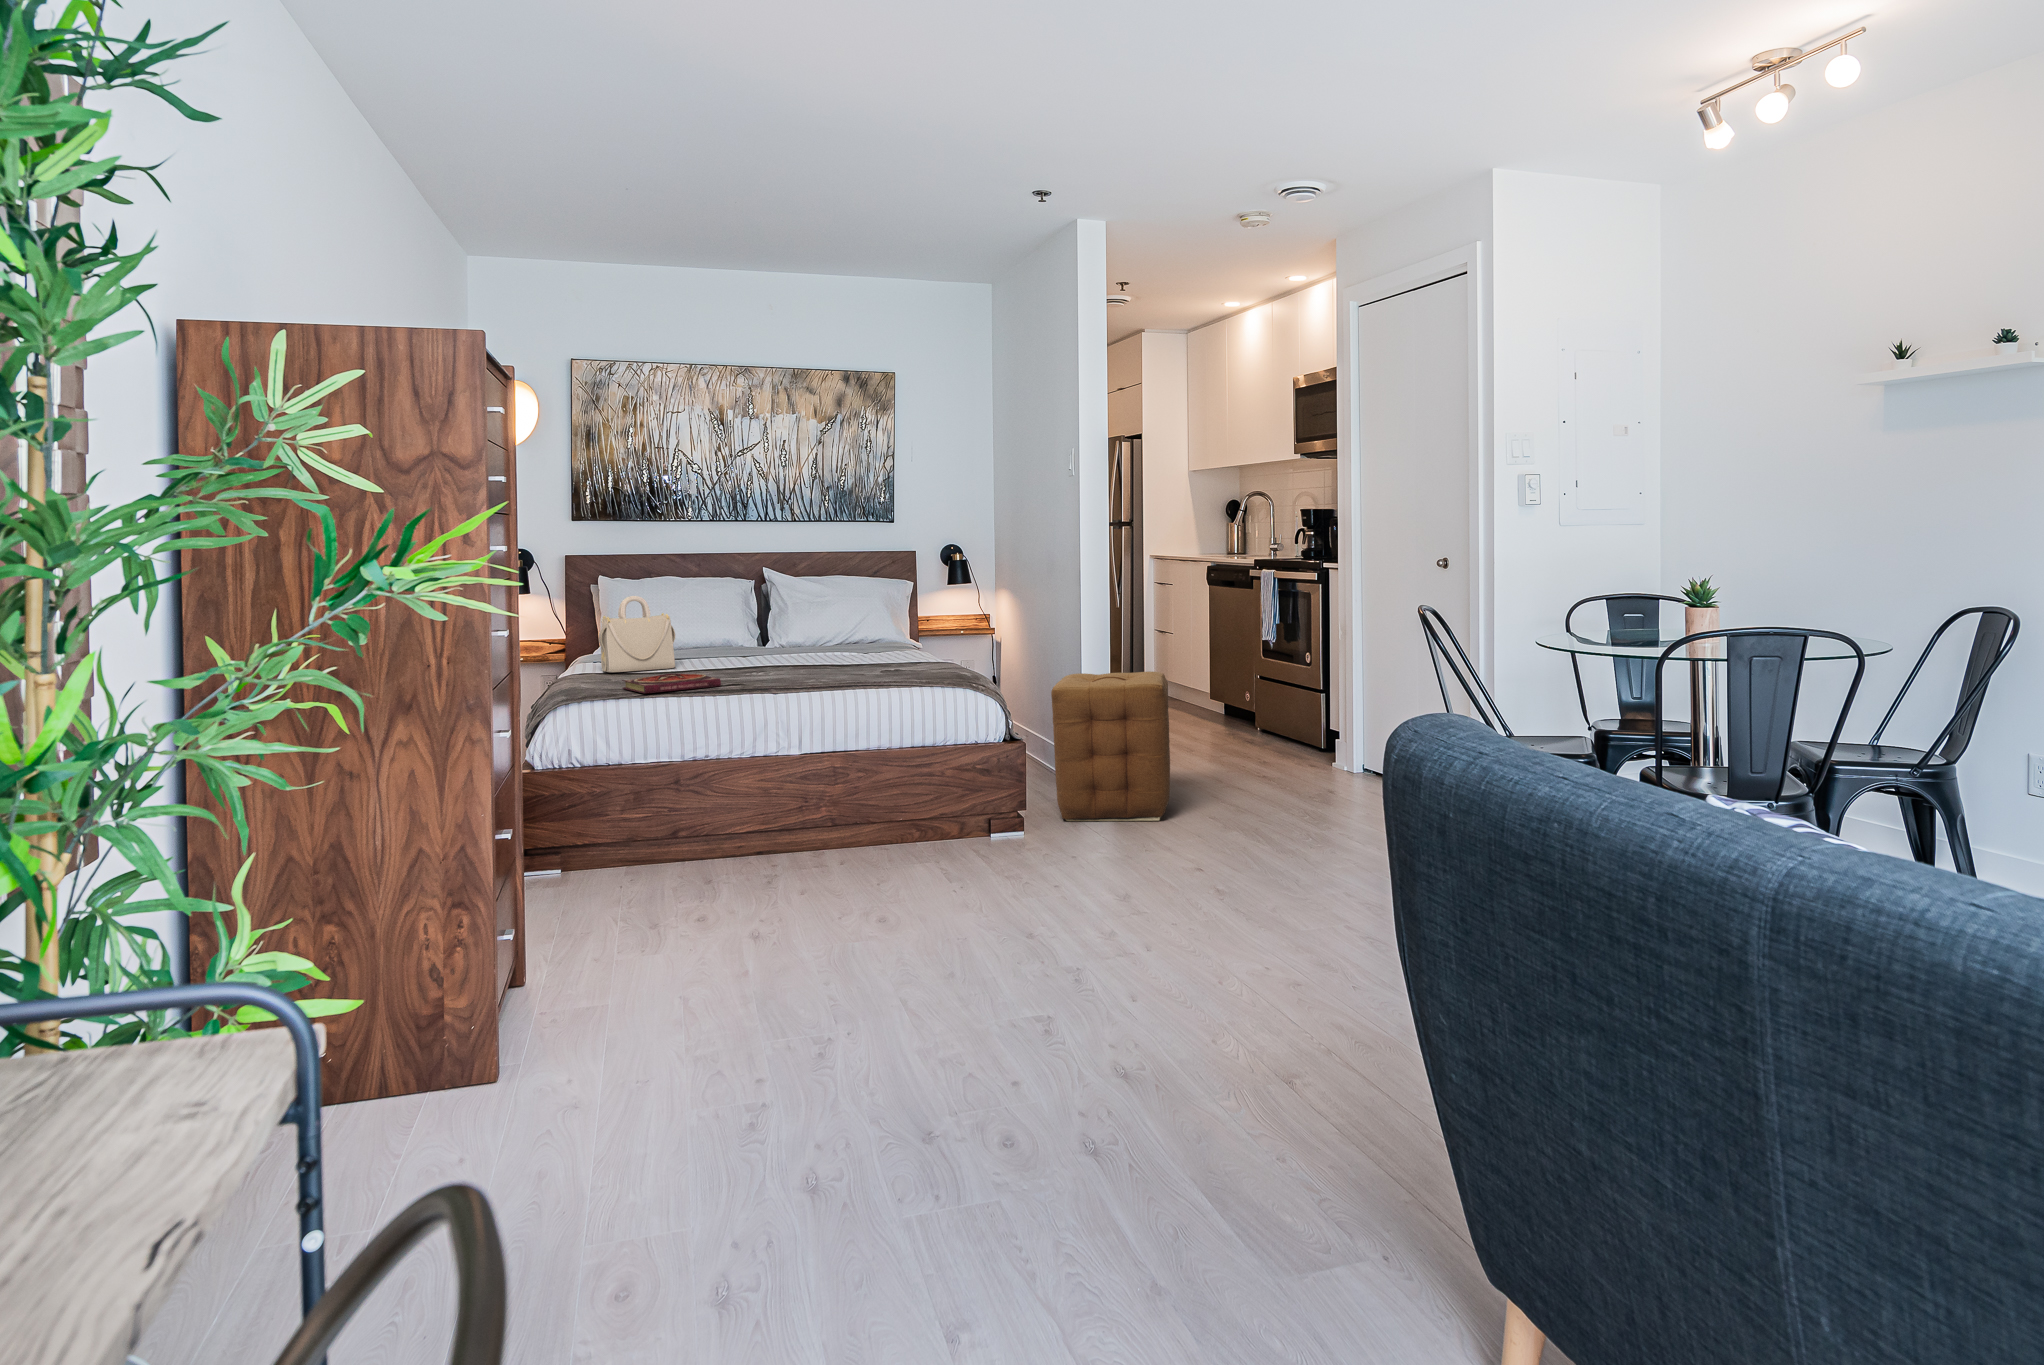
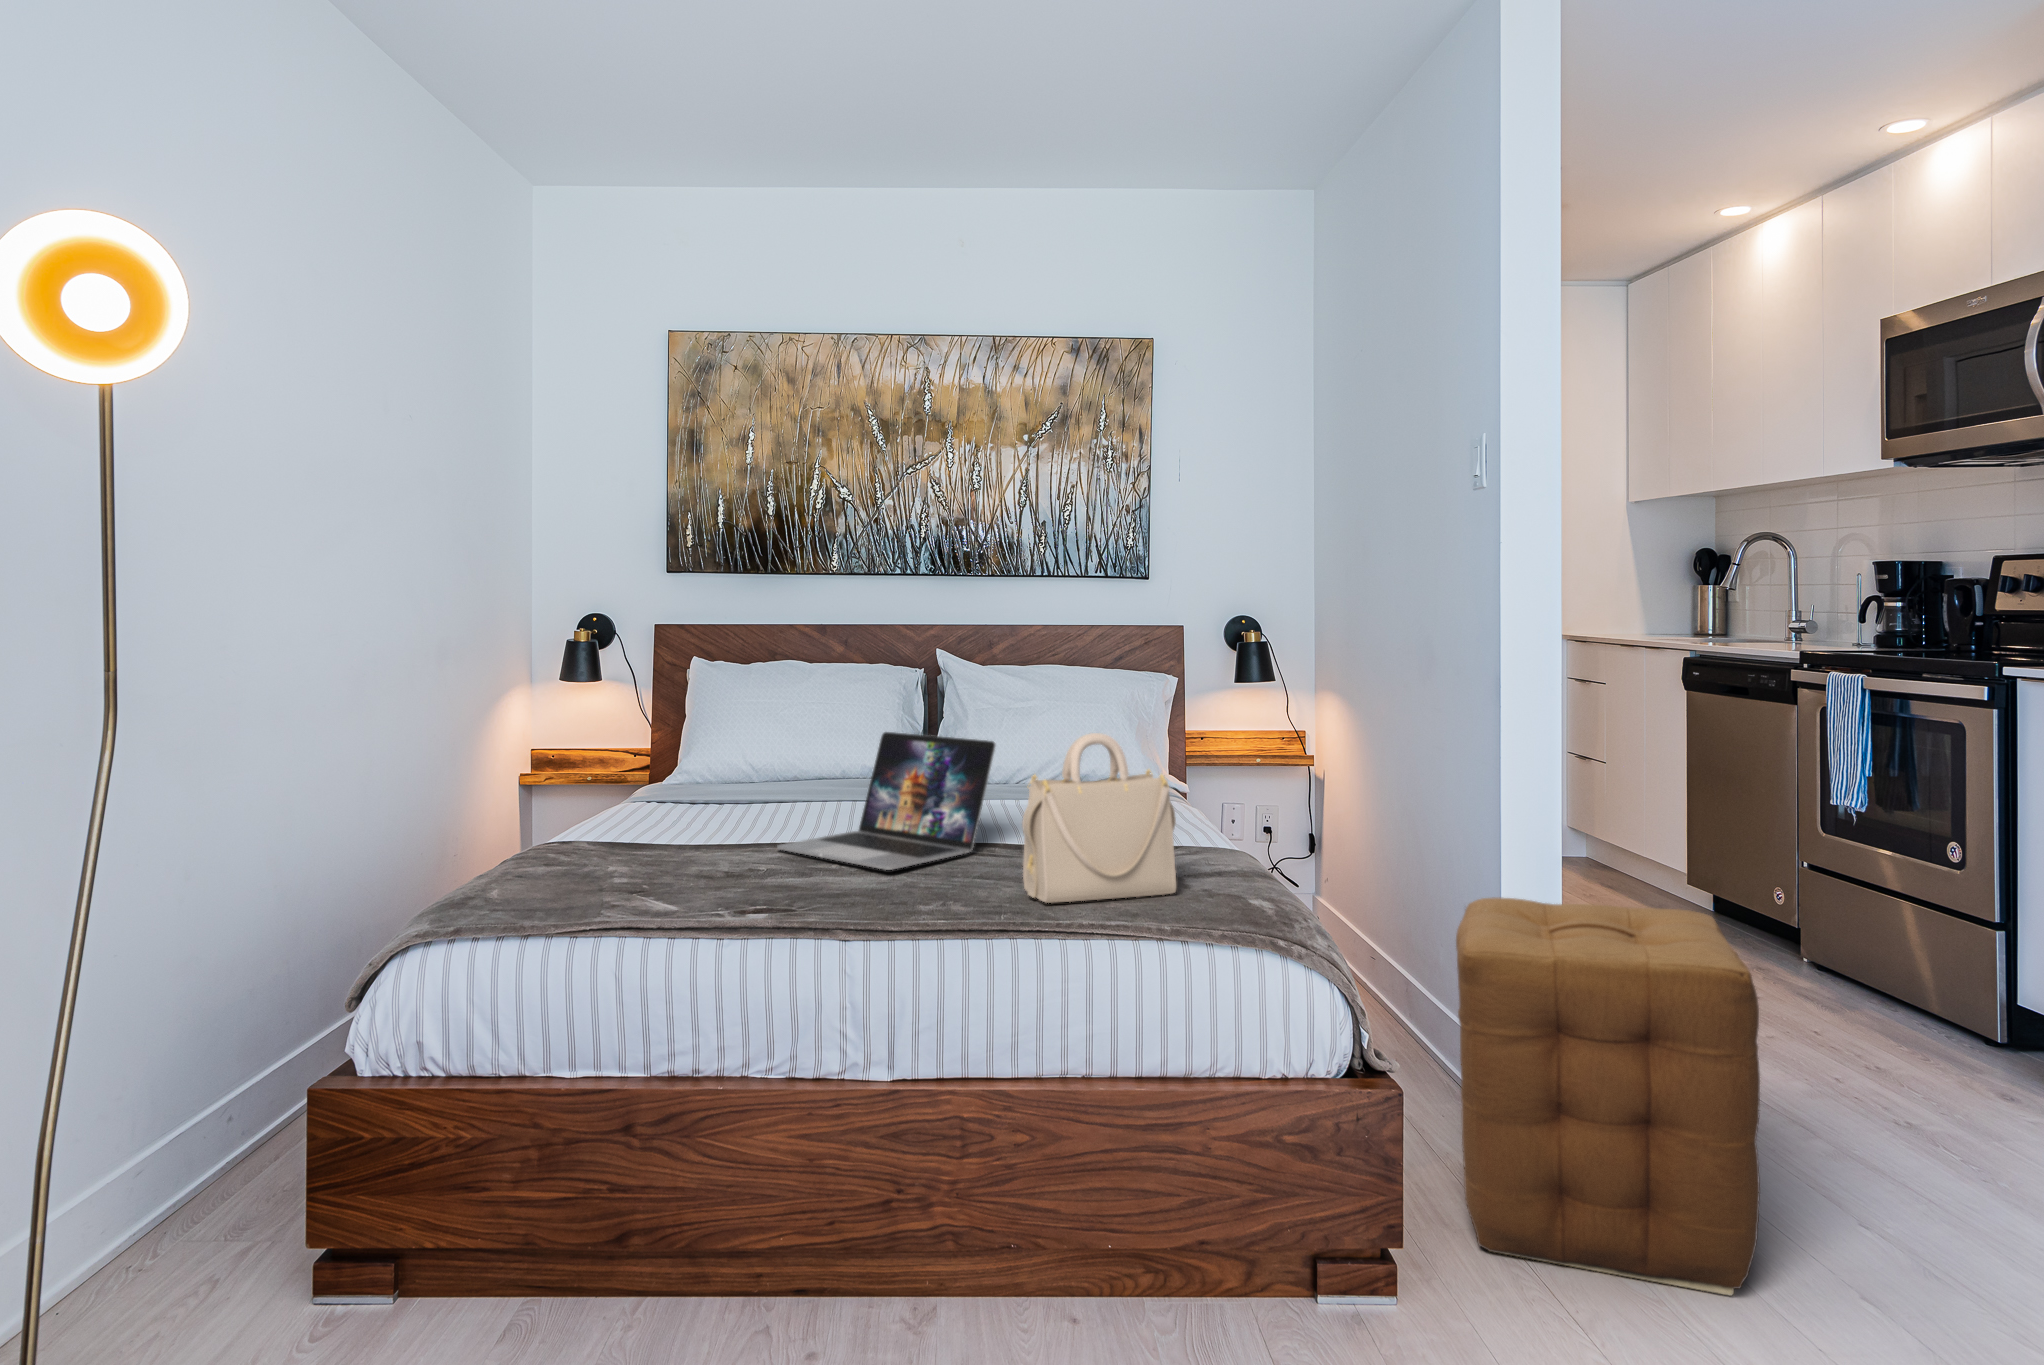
handbag: present [599,596,675,672] -> present [1022,733,1176,903]
laptop: none [707,610,826,674] -> present [777,732,996,870]
book: present [622,673,721,693] -> none [594,860,767,913]

